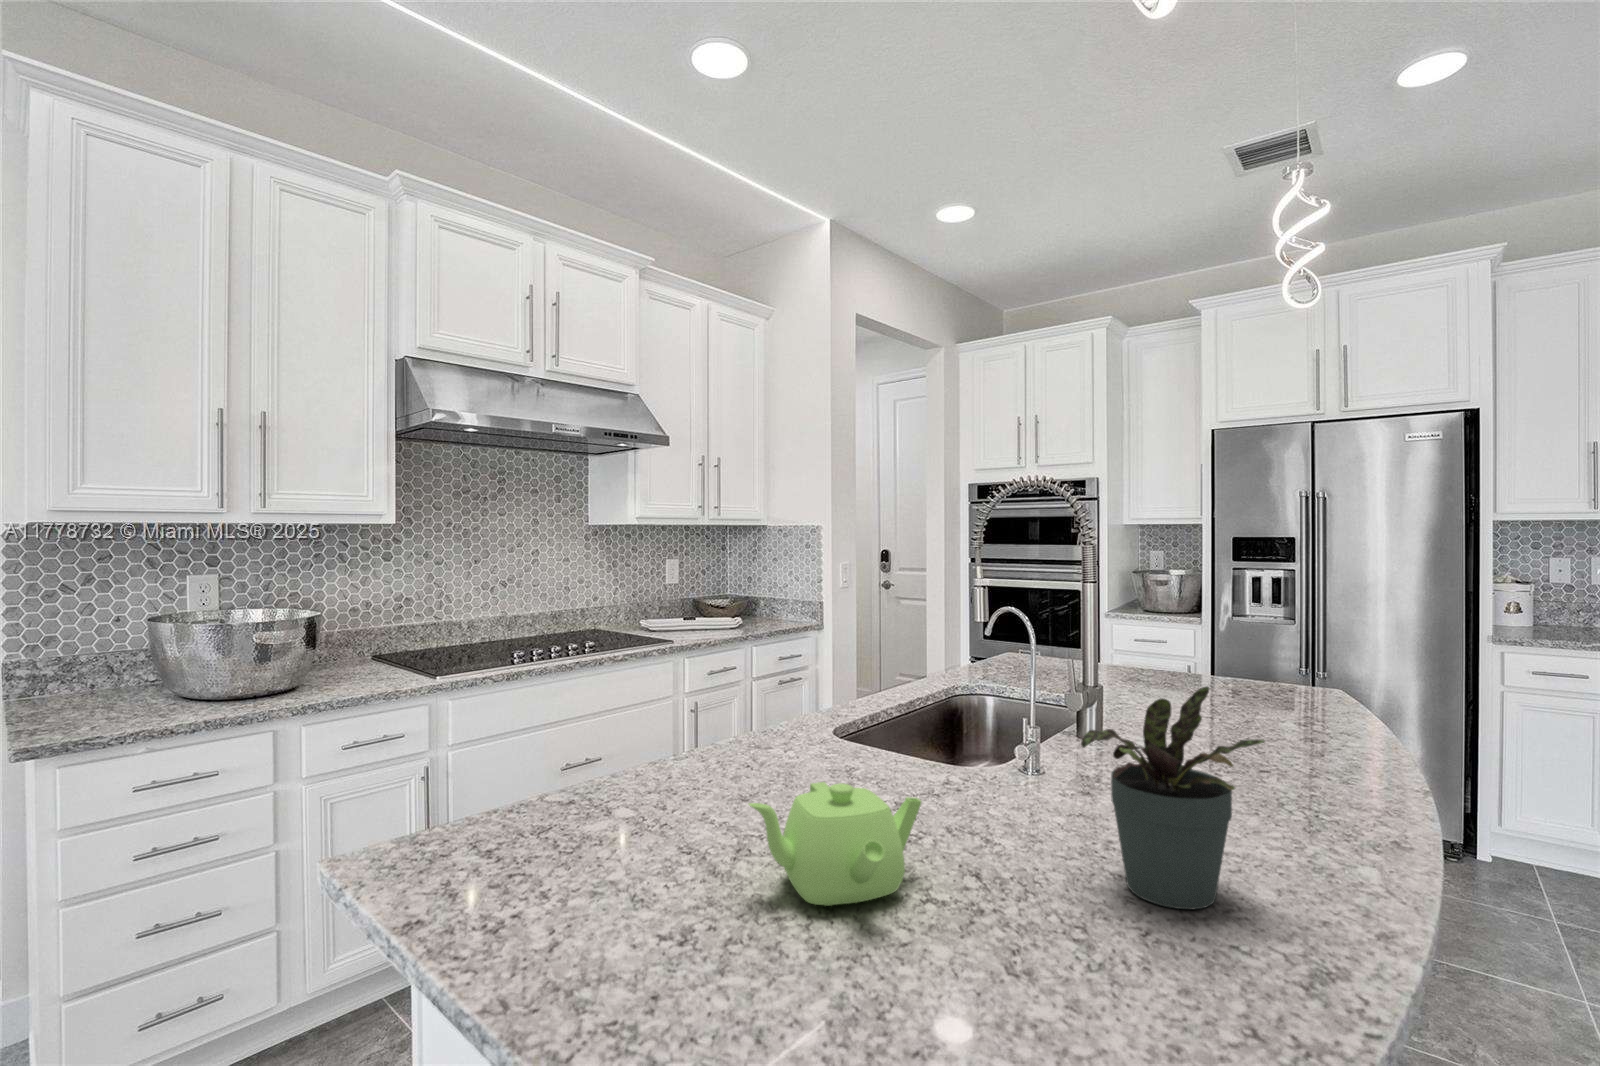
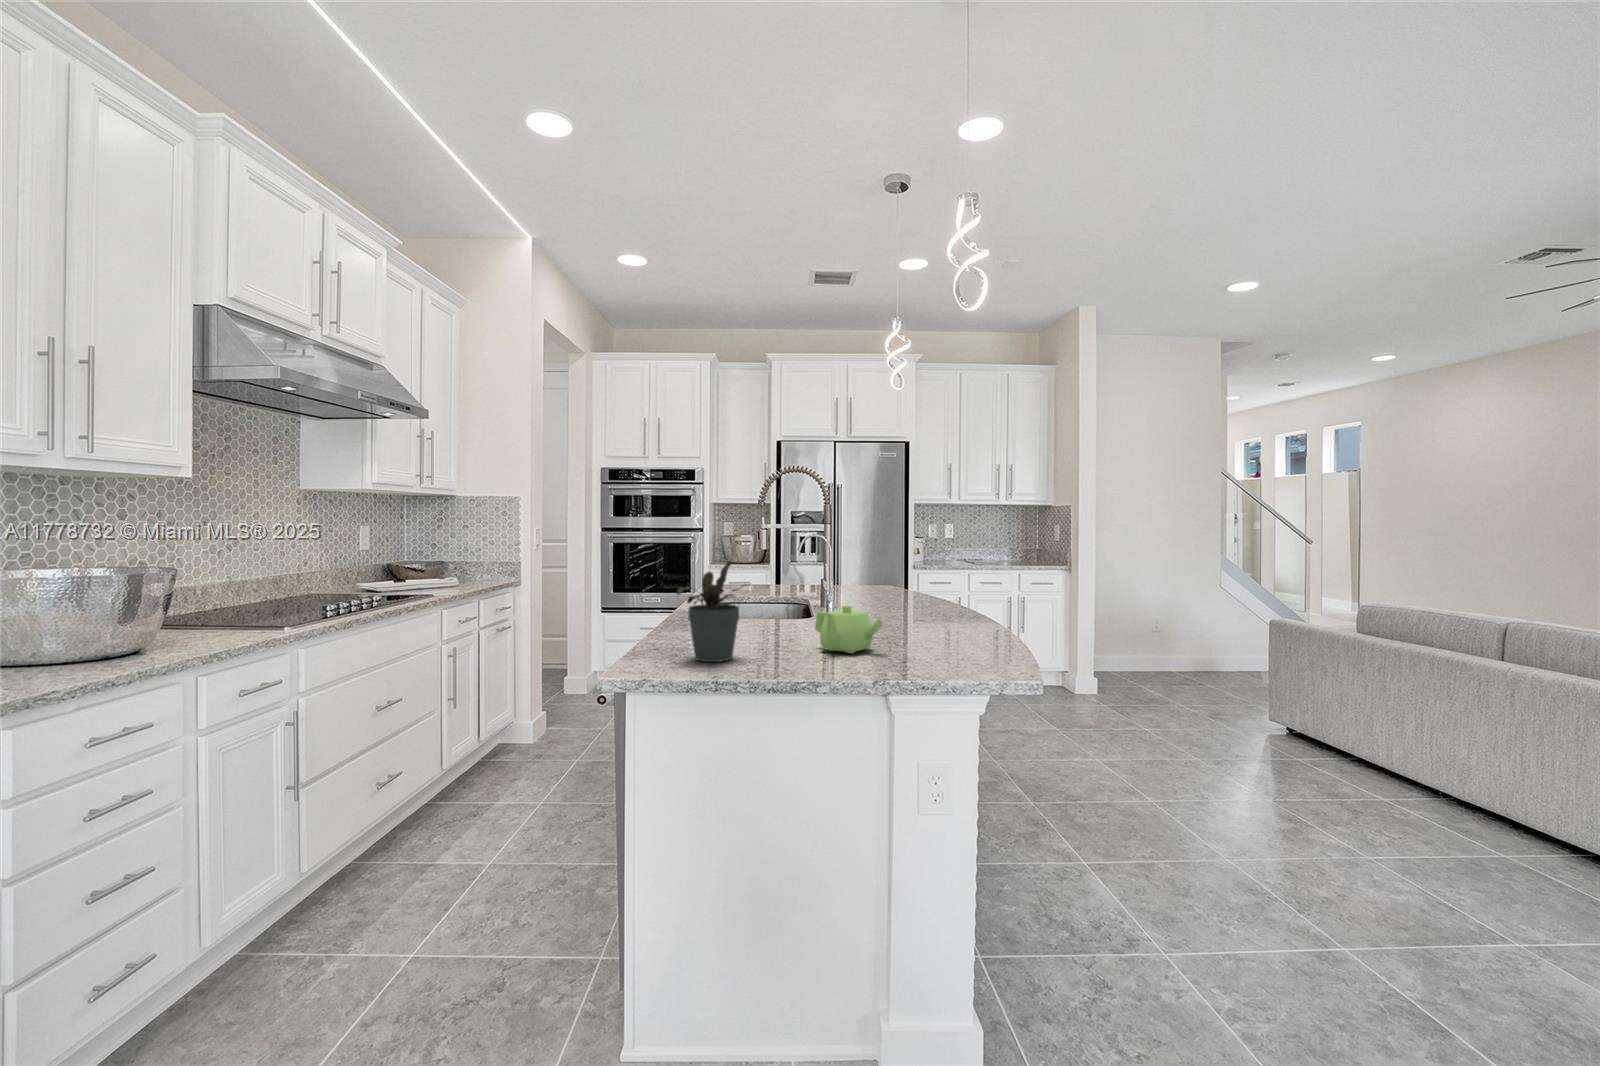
potted plant: present [1081,686,1265,909] -> present [677,561,747,662]

